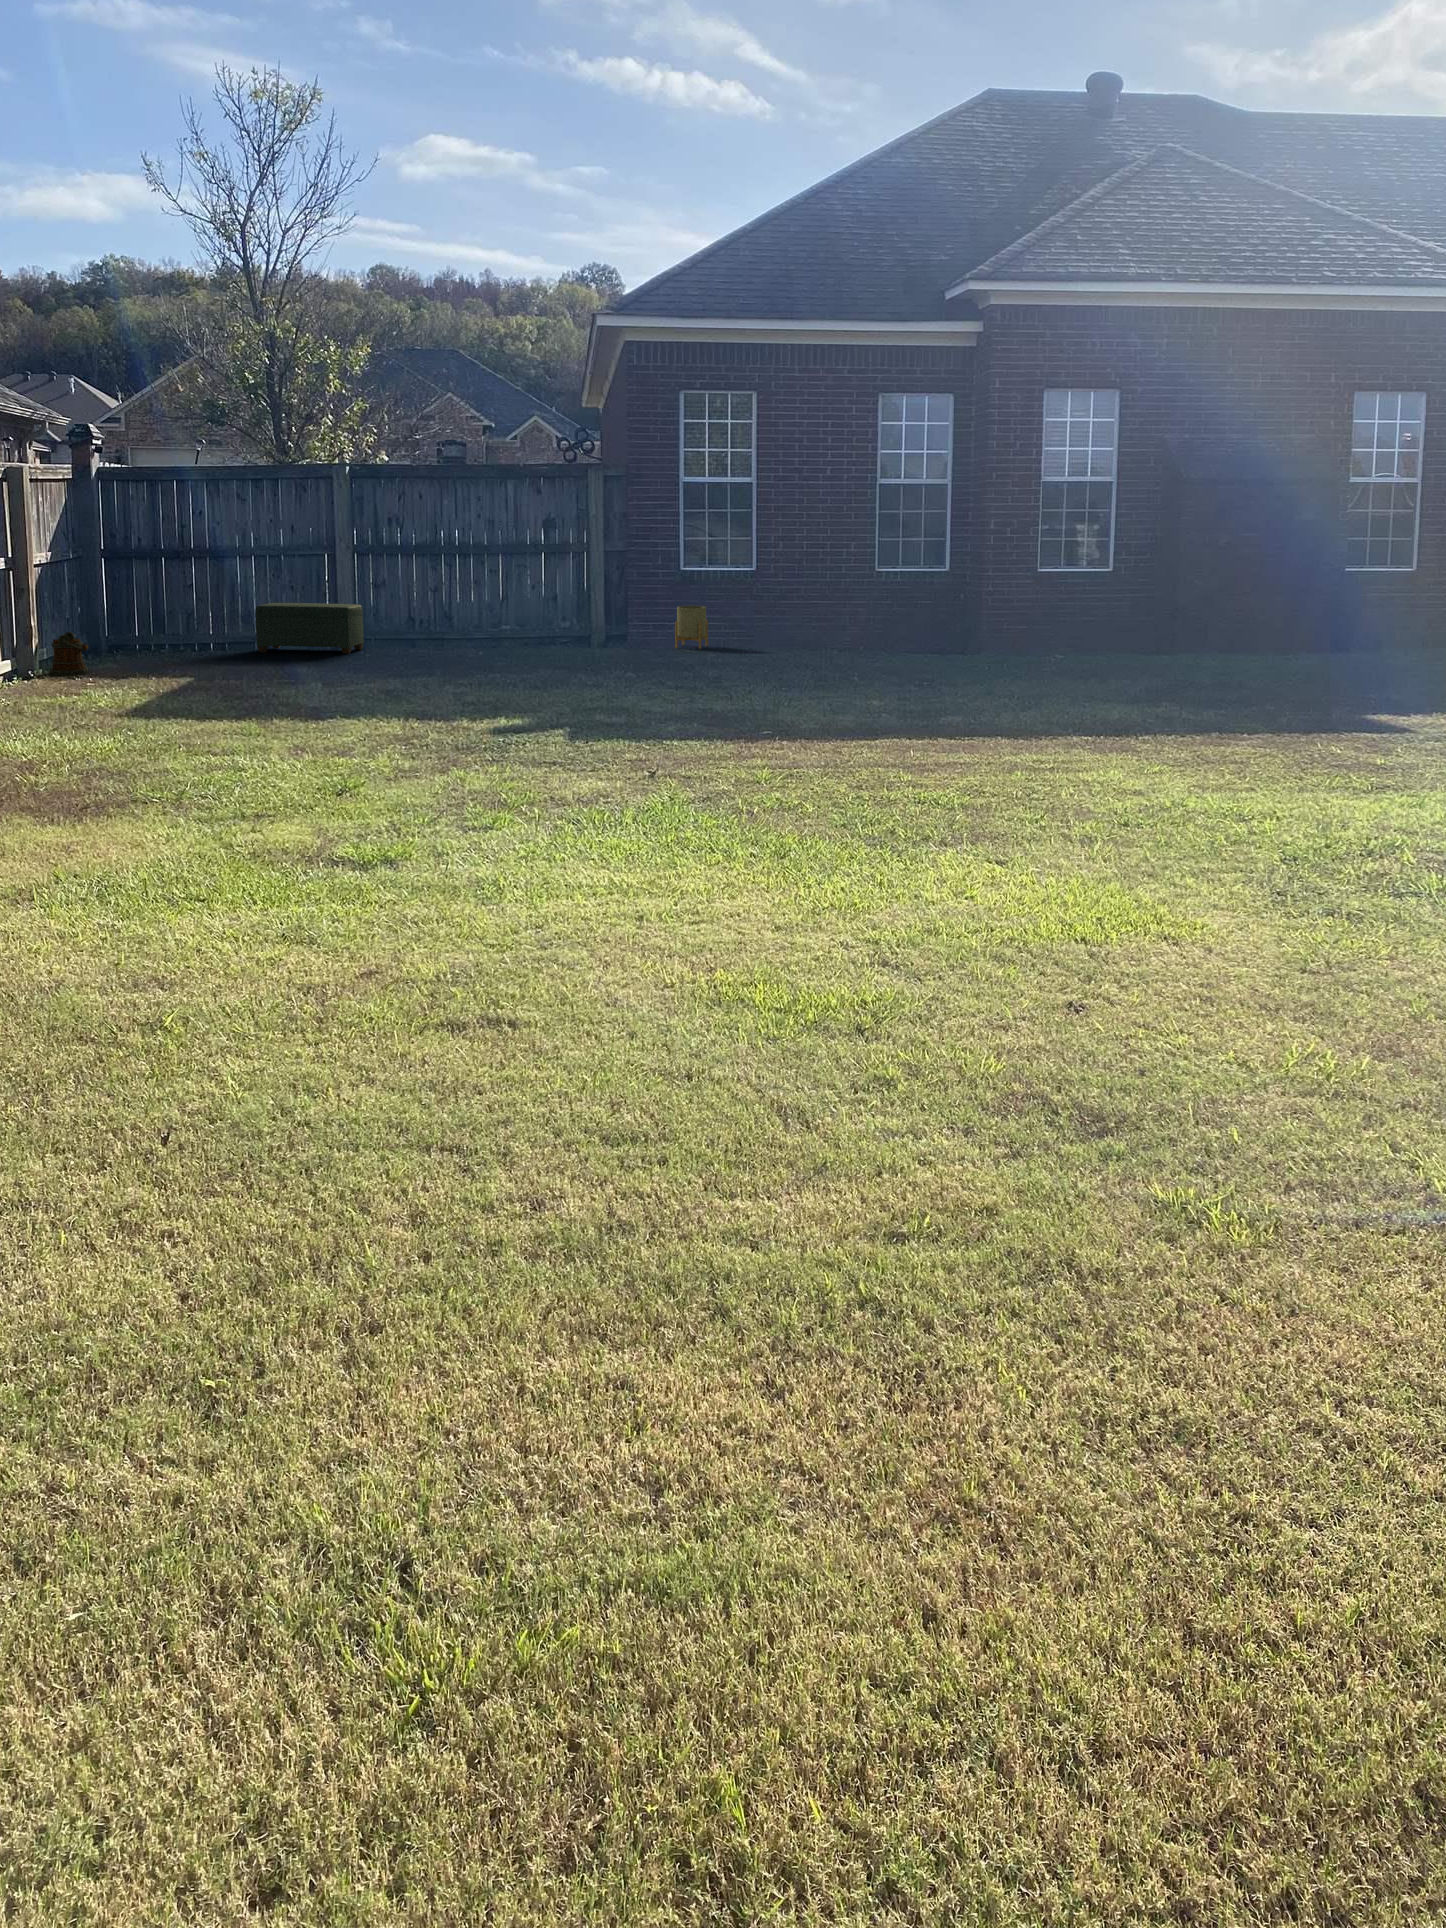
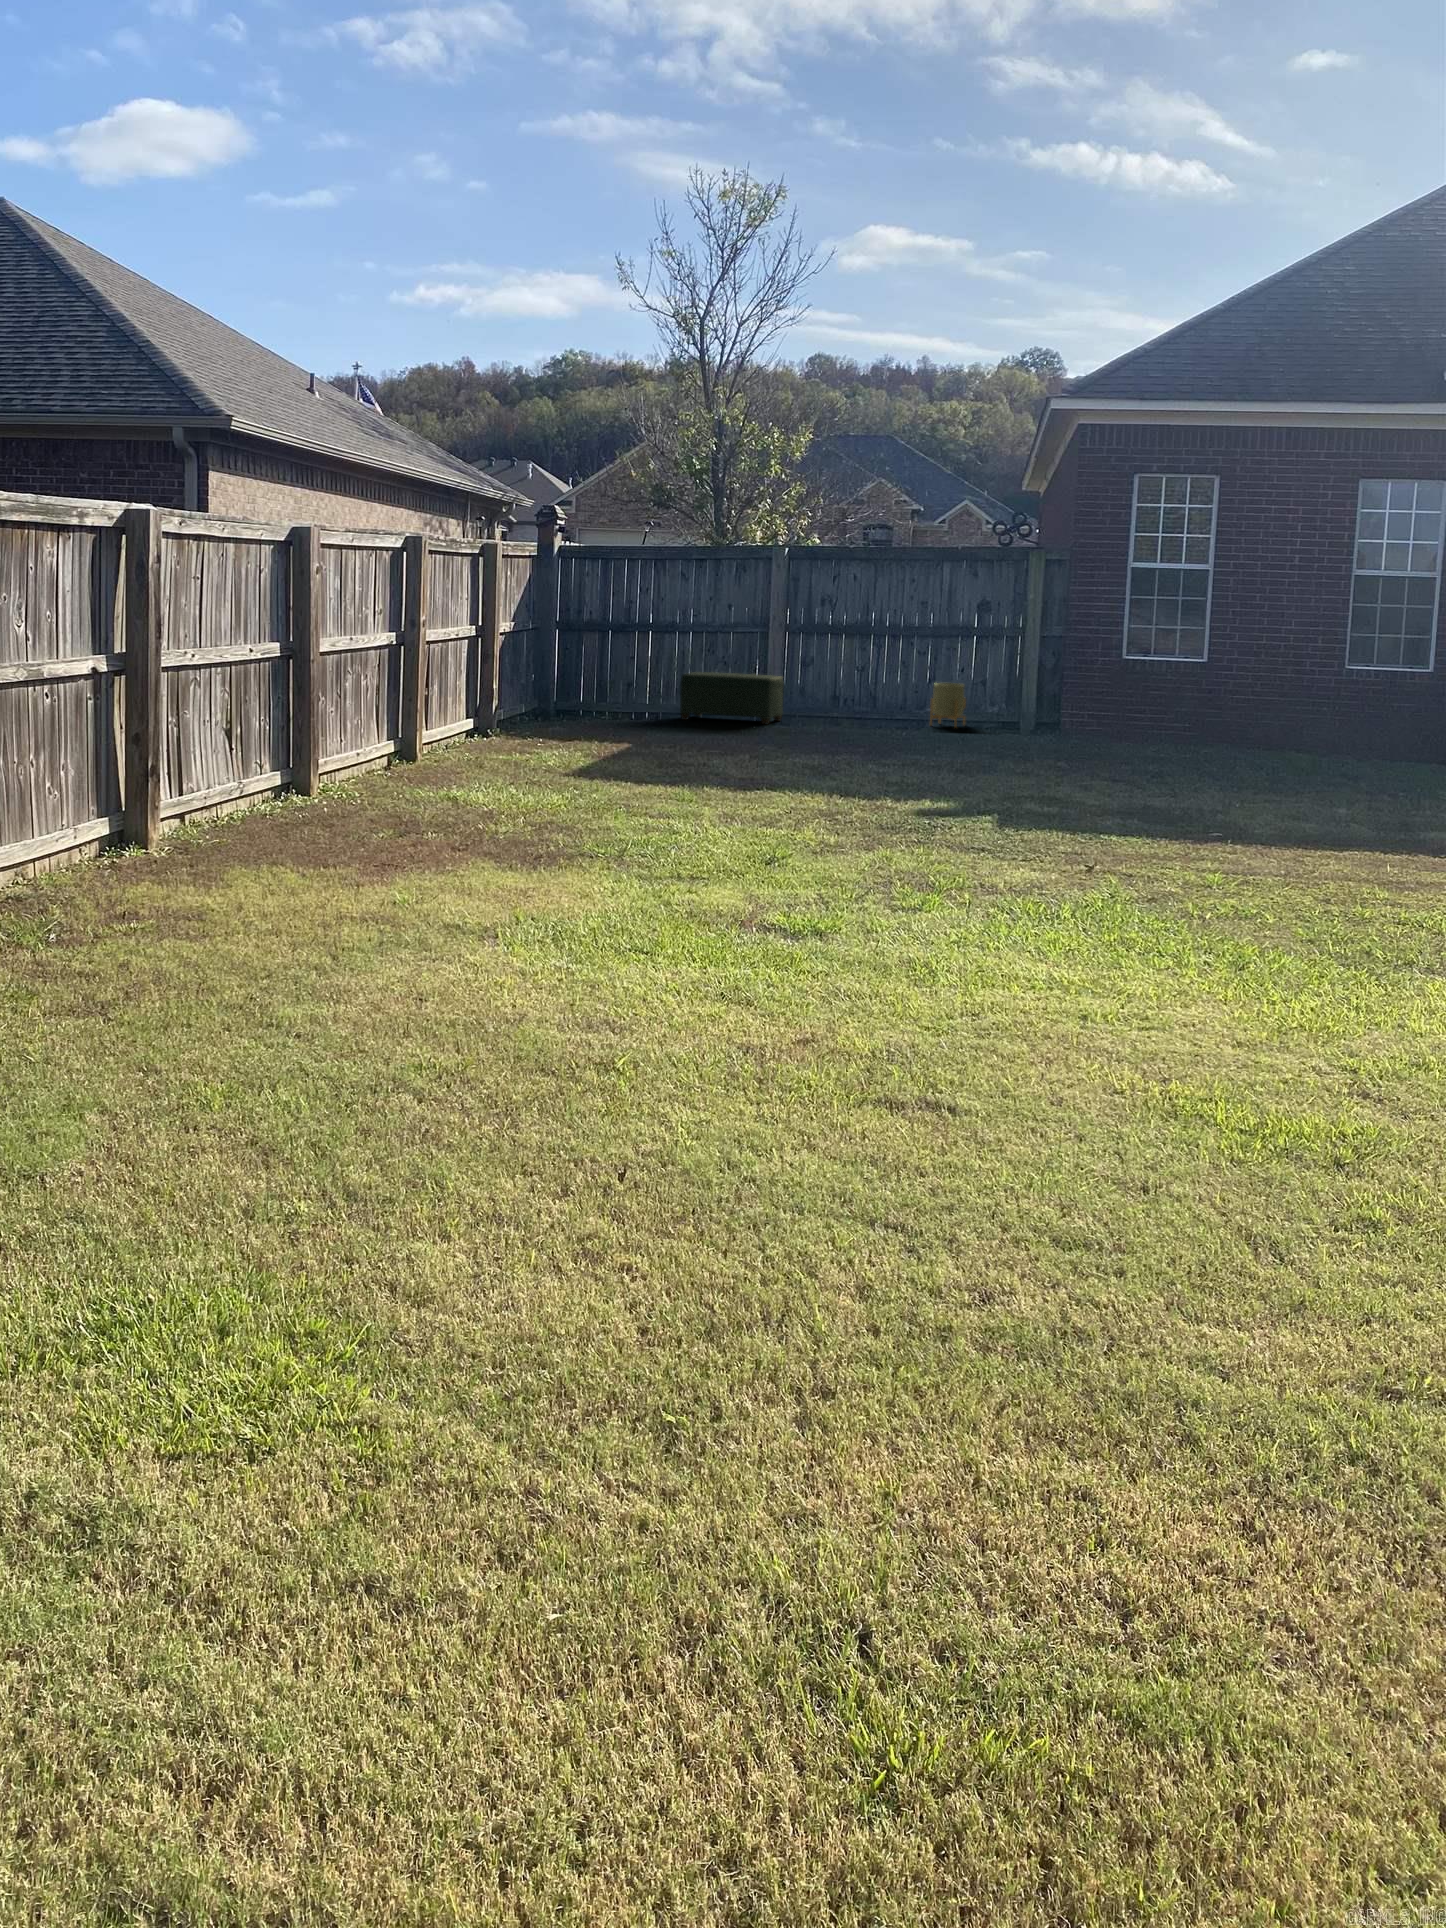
planter: present [675,606,708,649] -> present [930,683,966,727]
bucket: present [49,632,90,675] -> none [492,693,528,734]

